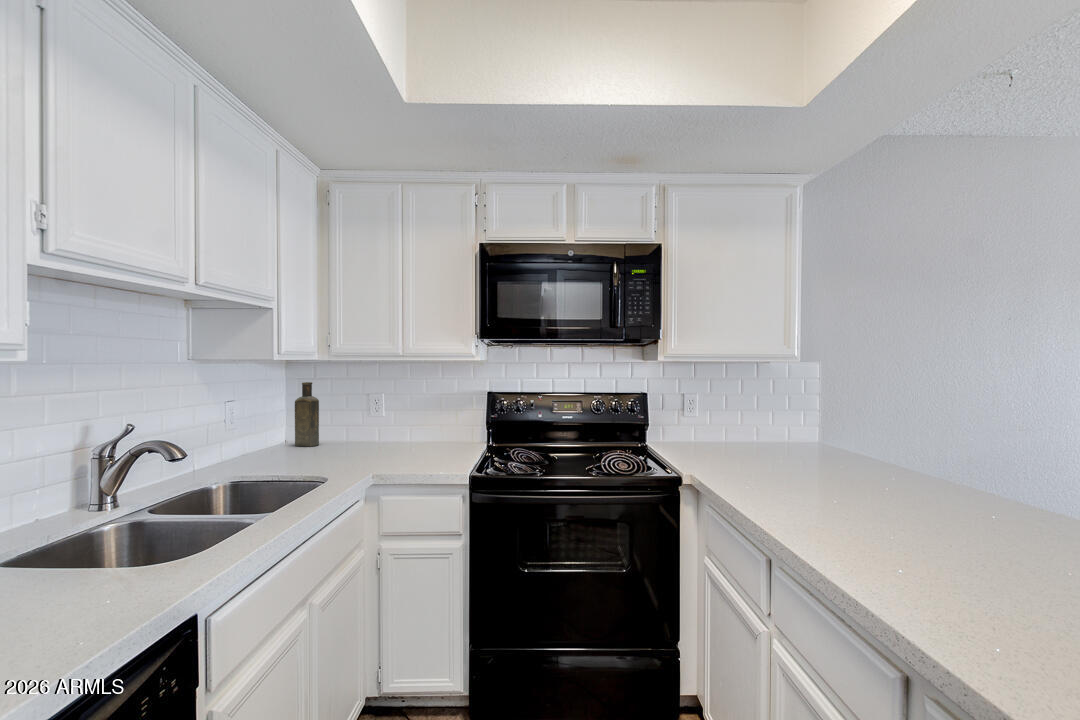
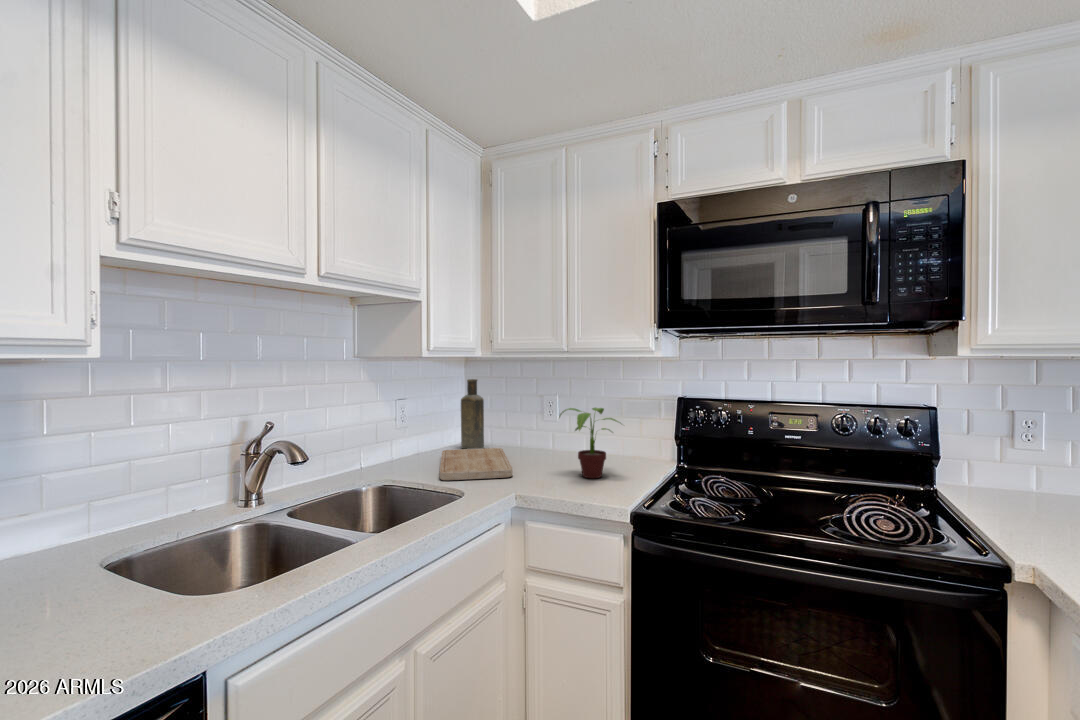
potted plant: none [399,402,455,458] -> present [559,408,620,478]
cutting board: none [282,442,361,470] -> present [440,448,512,480]

